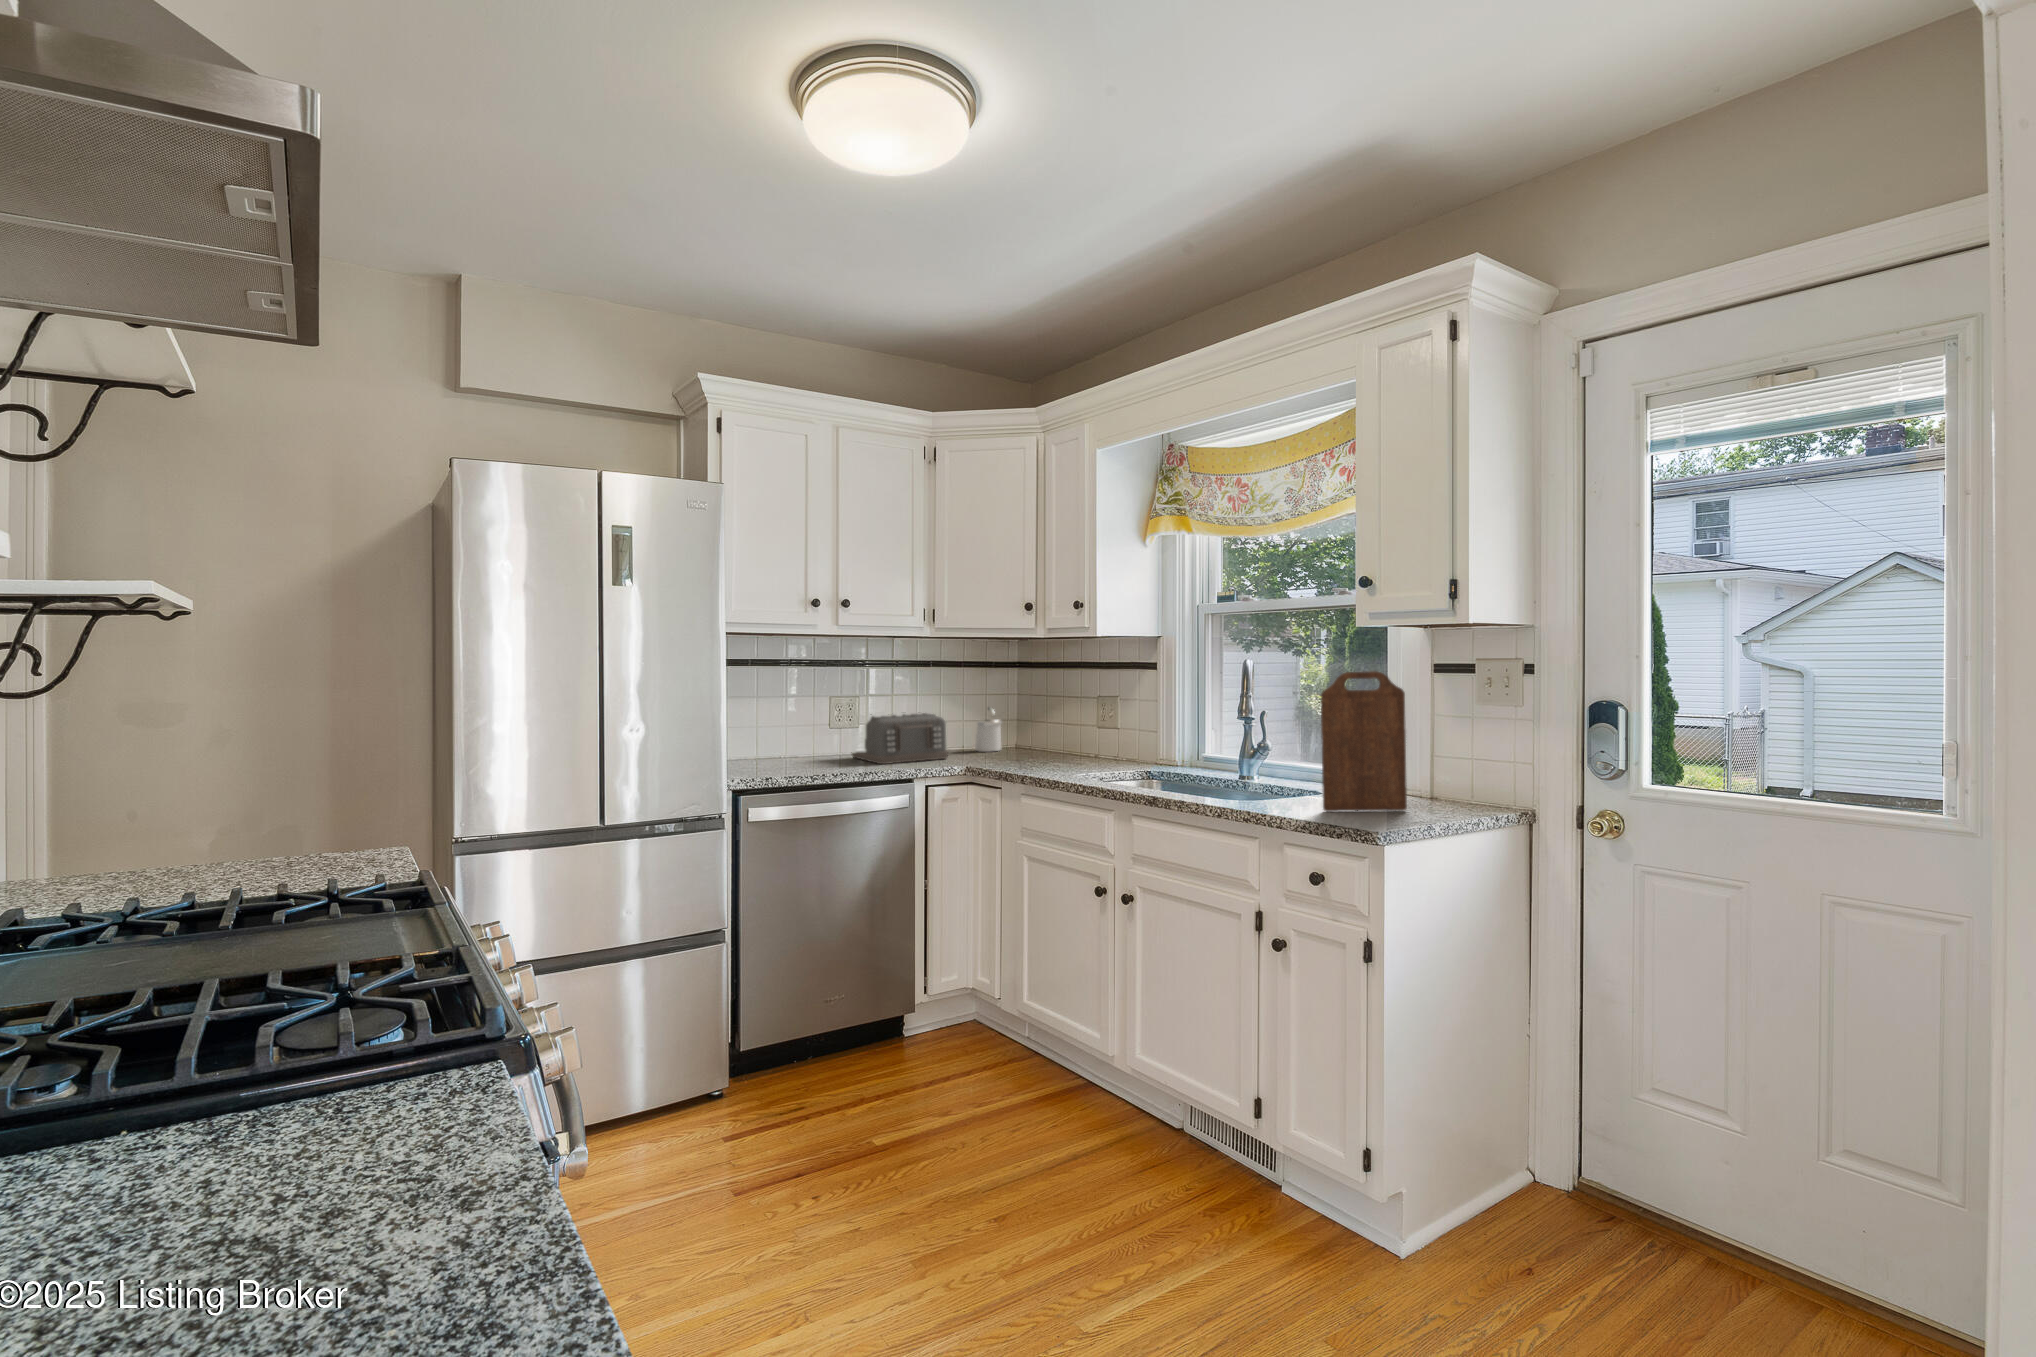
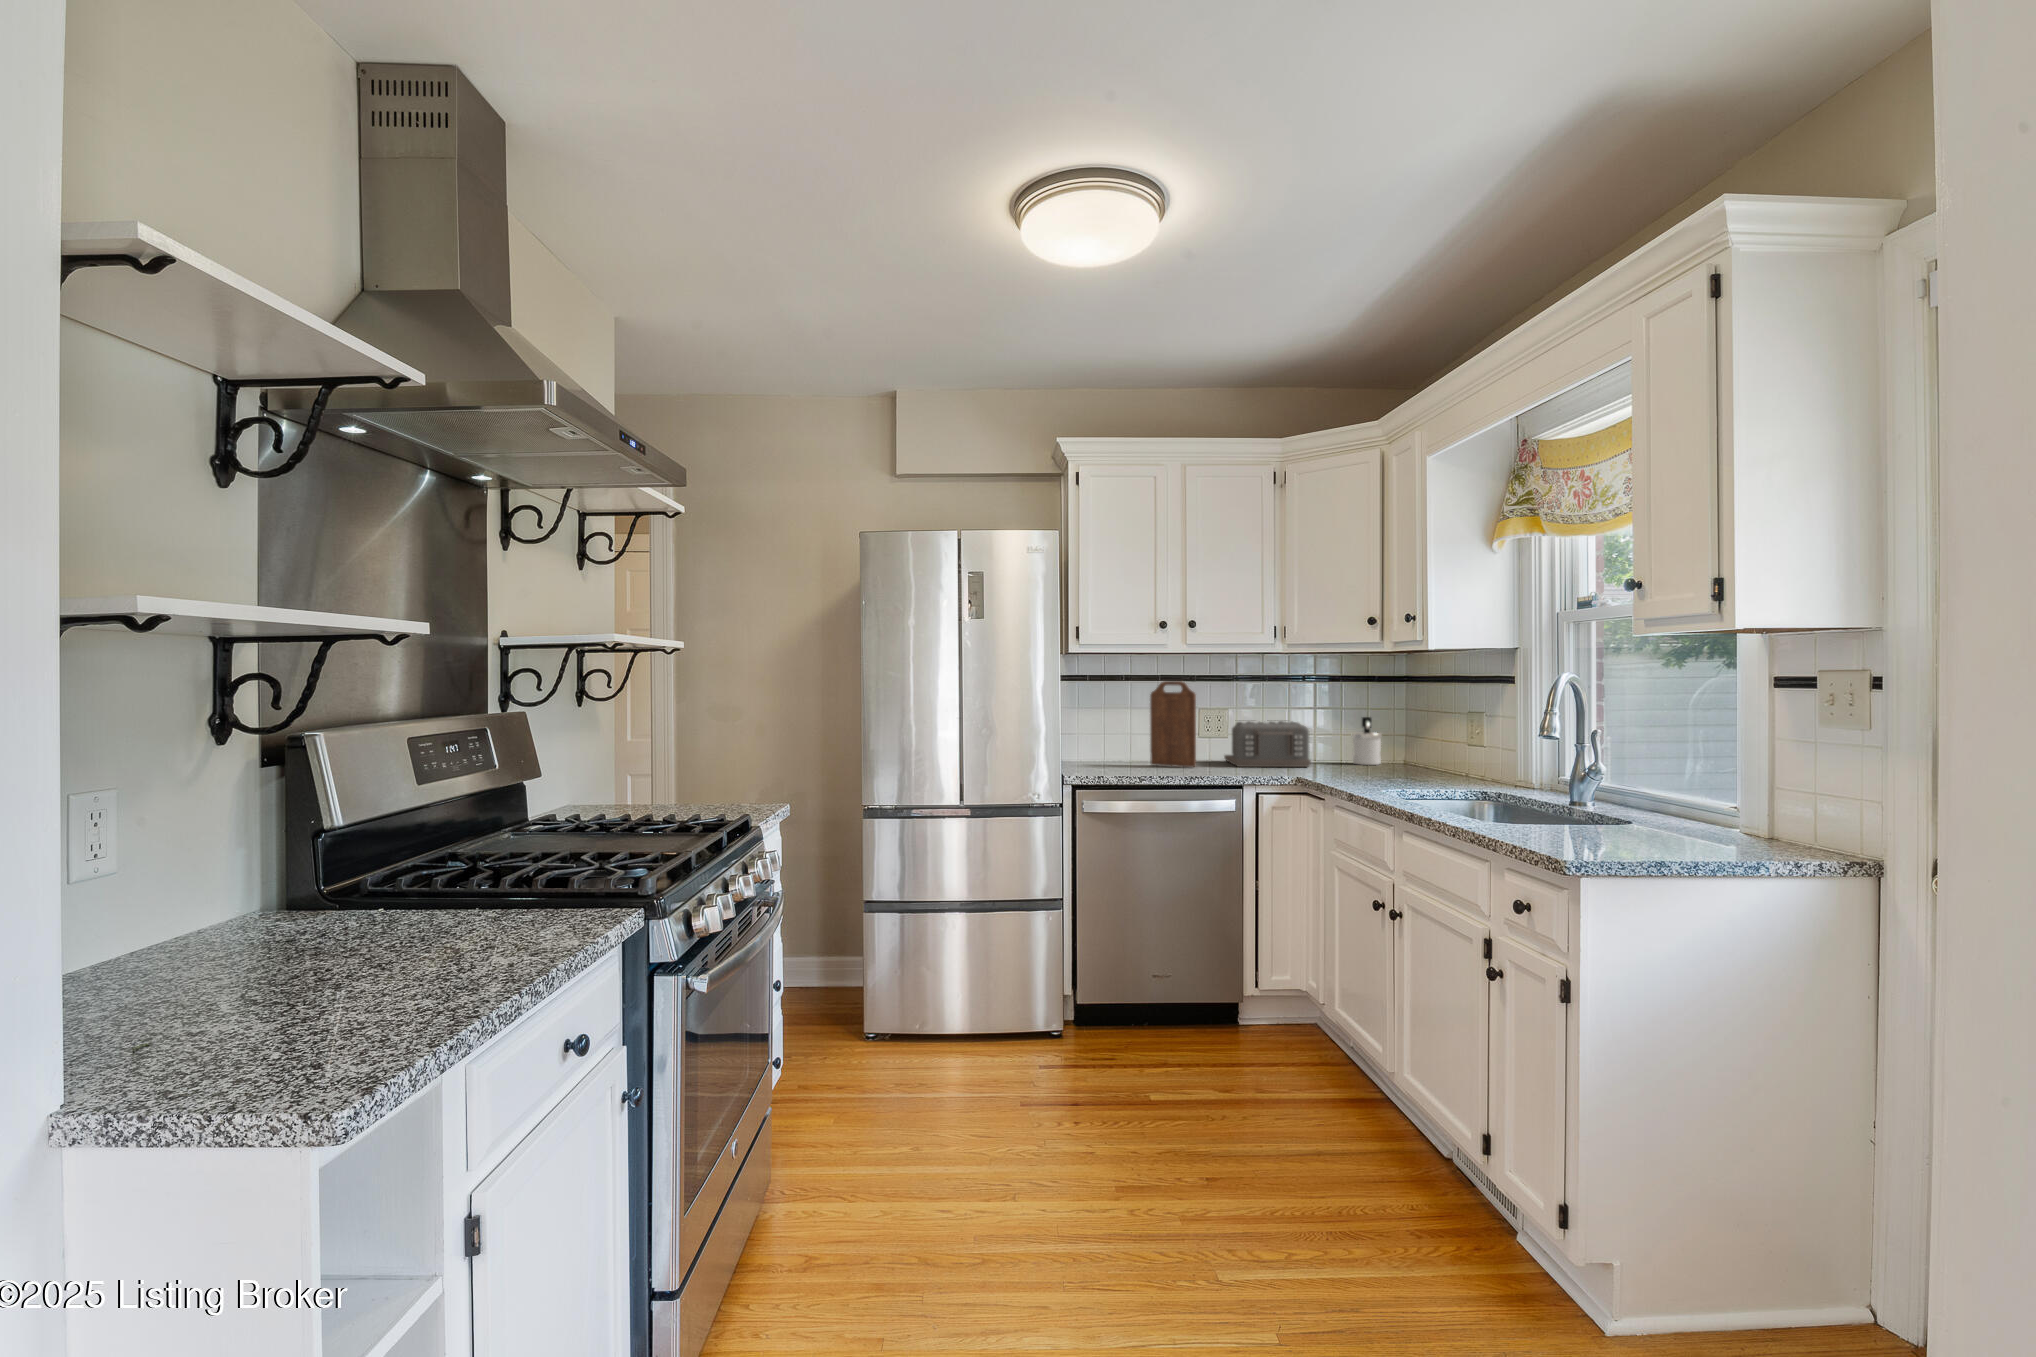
cutting board: present [1321,671,1407,812] -> present [1150,681,1196,767]

